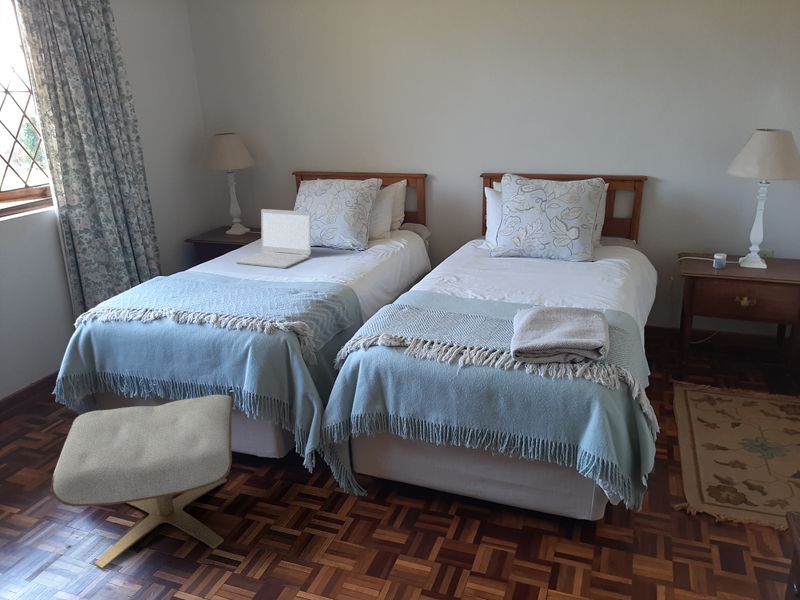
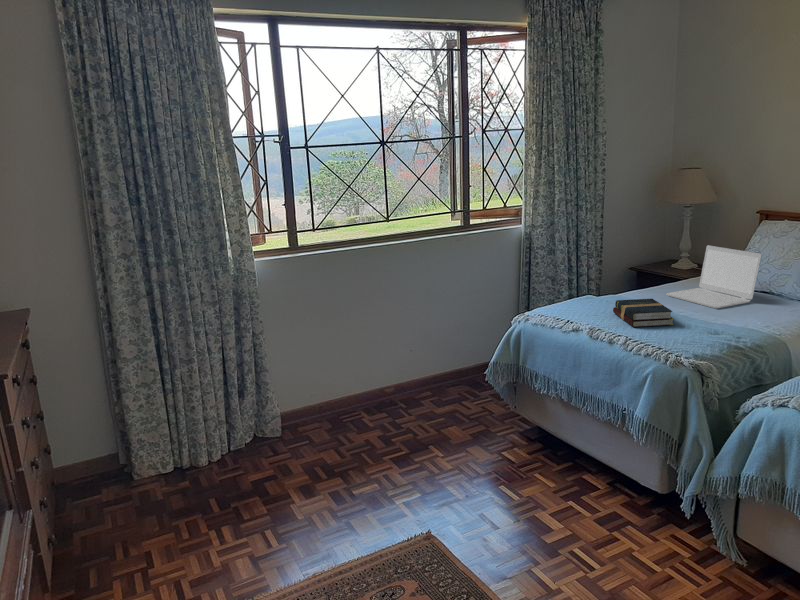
hardback book: none [190,269,255,301] -> present [613,299,674,327]
ottoman: present [51,395,233,570] -> none [465,395,625,546]

